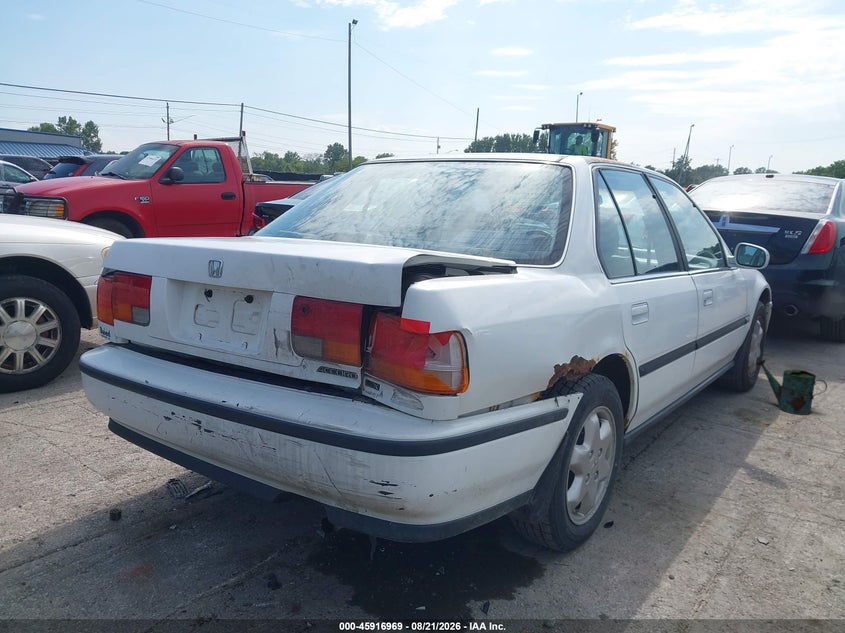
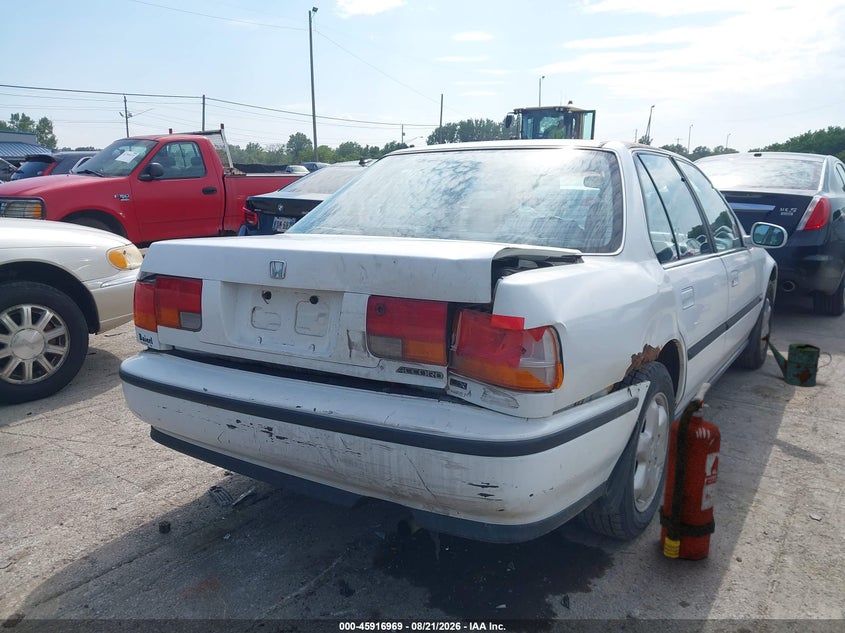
fire extinguisher: none [594,399,654,576] -> present [659,383,721,560]

